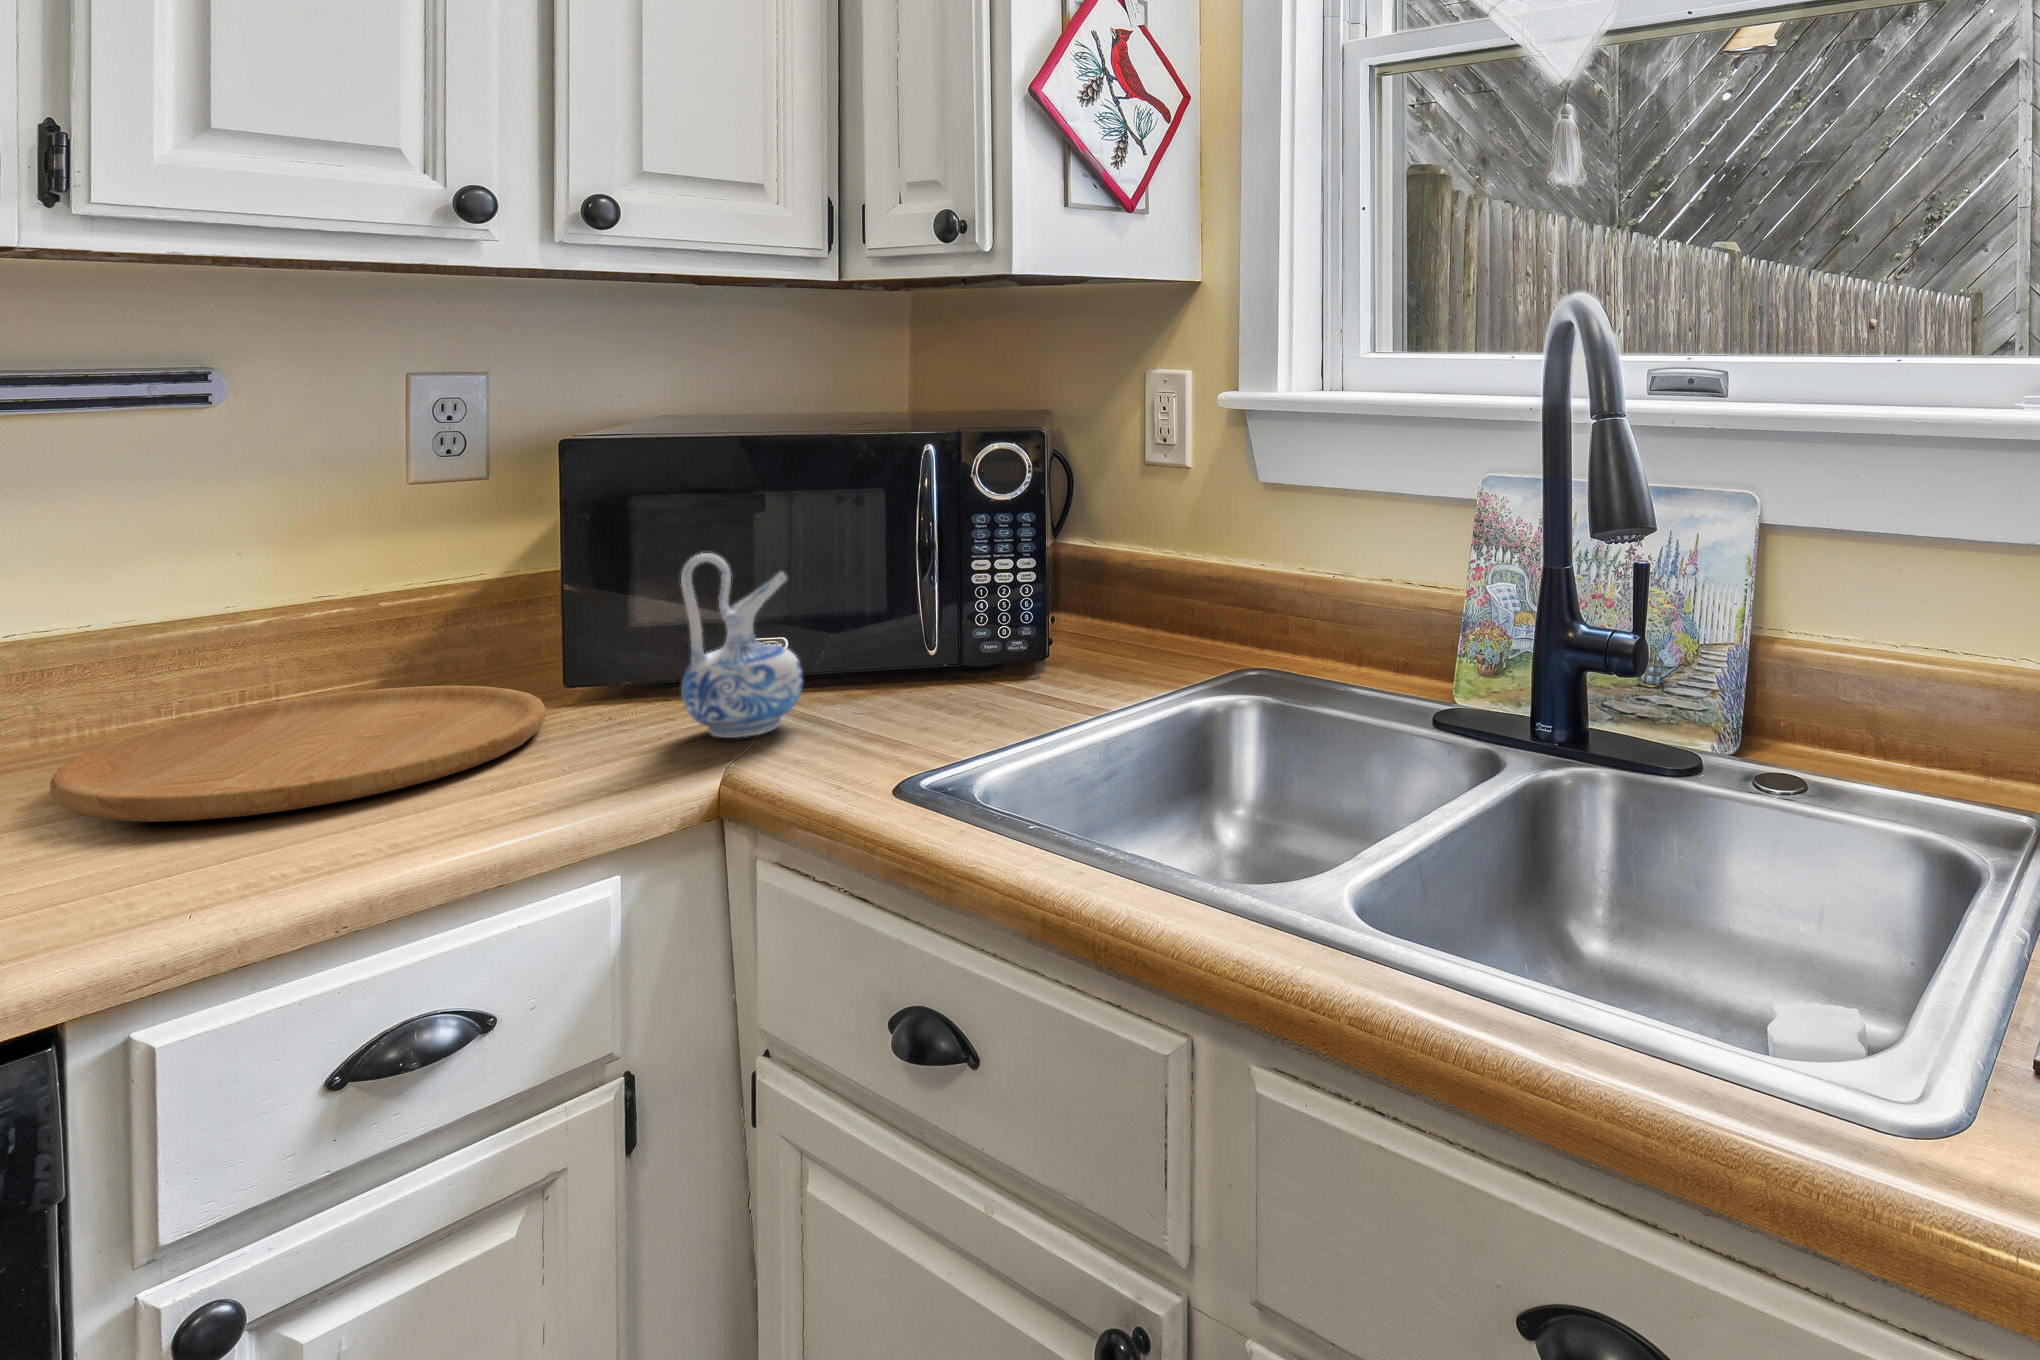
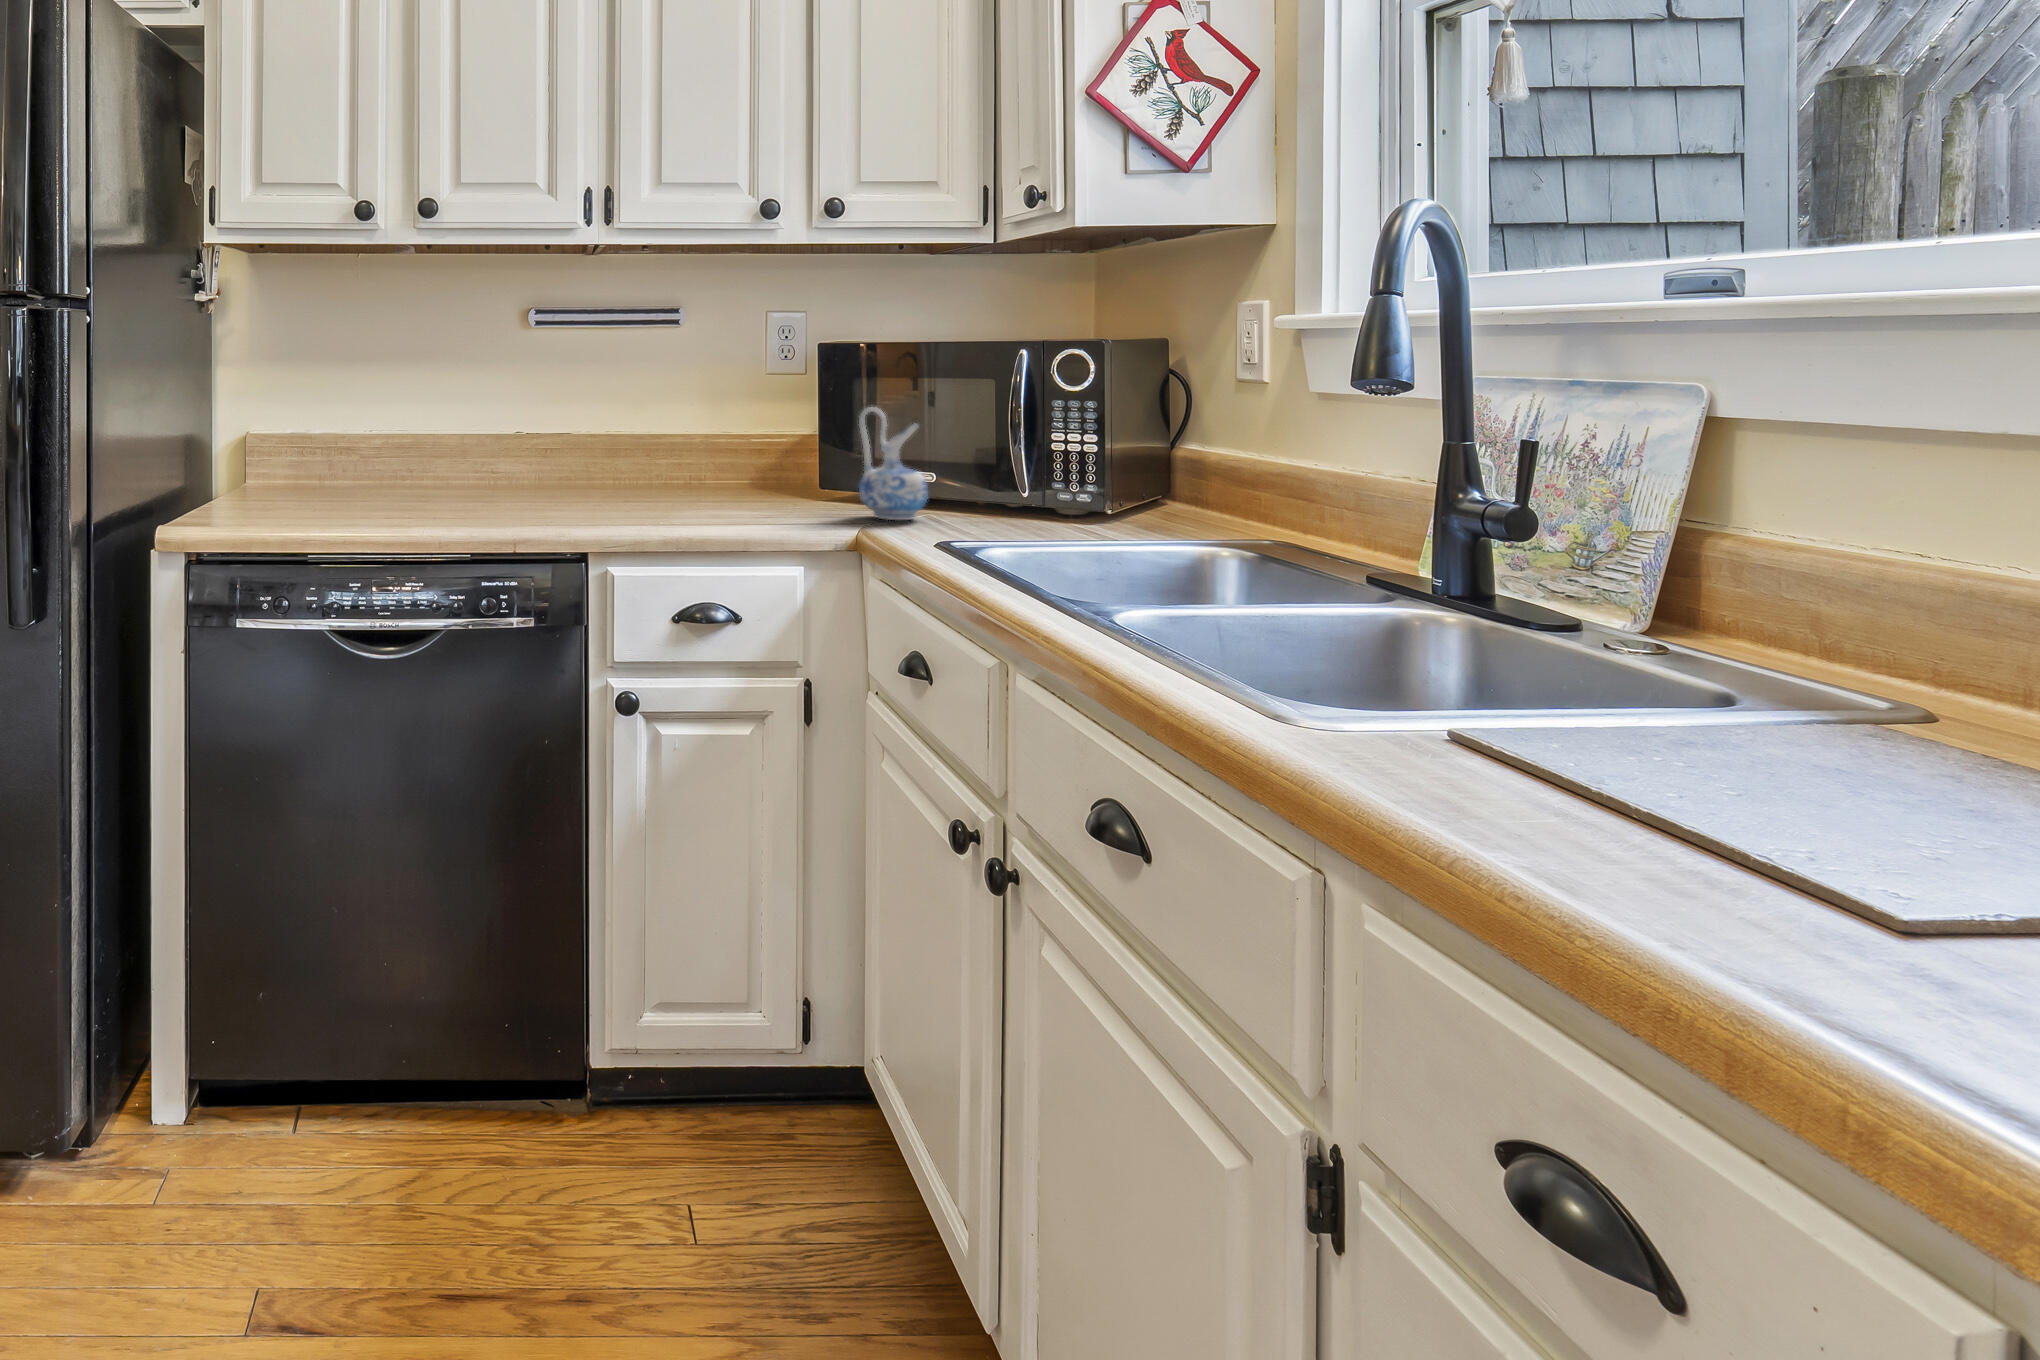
cutting board: present [50,686,546,822] -> none [611,478,805,512]

